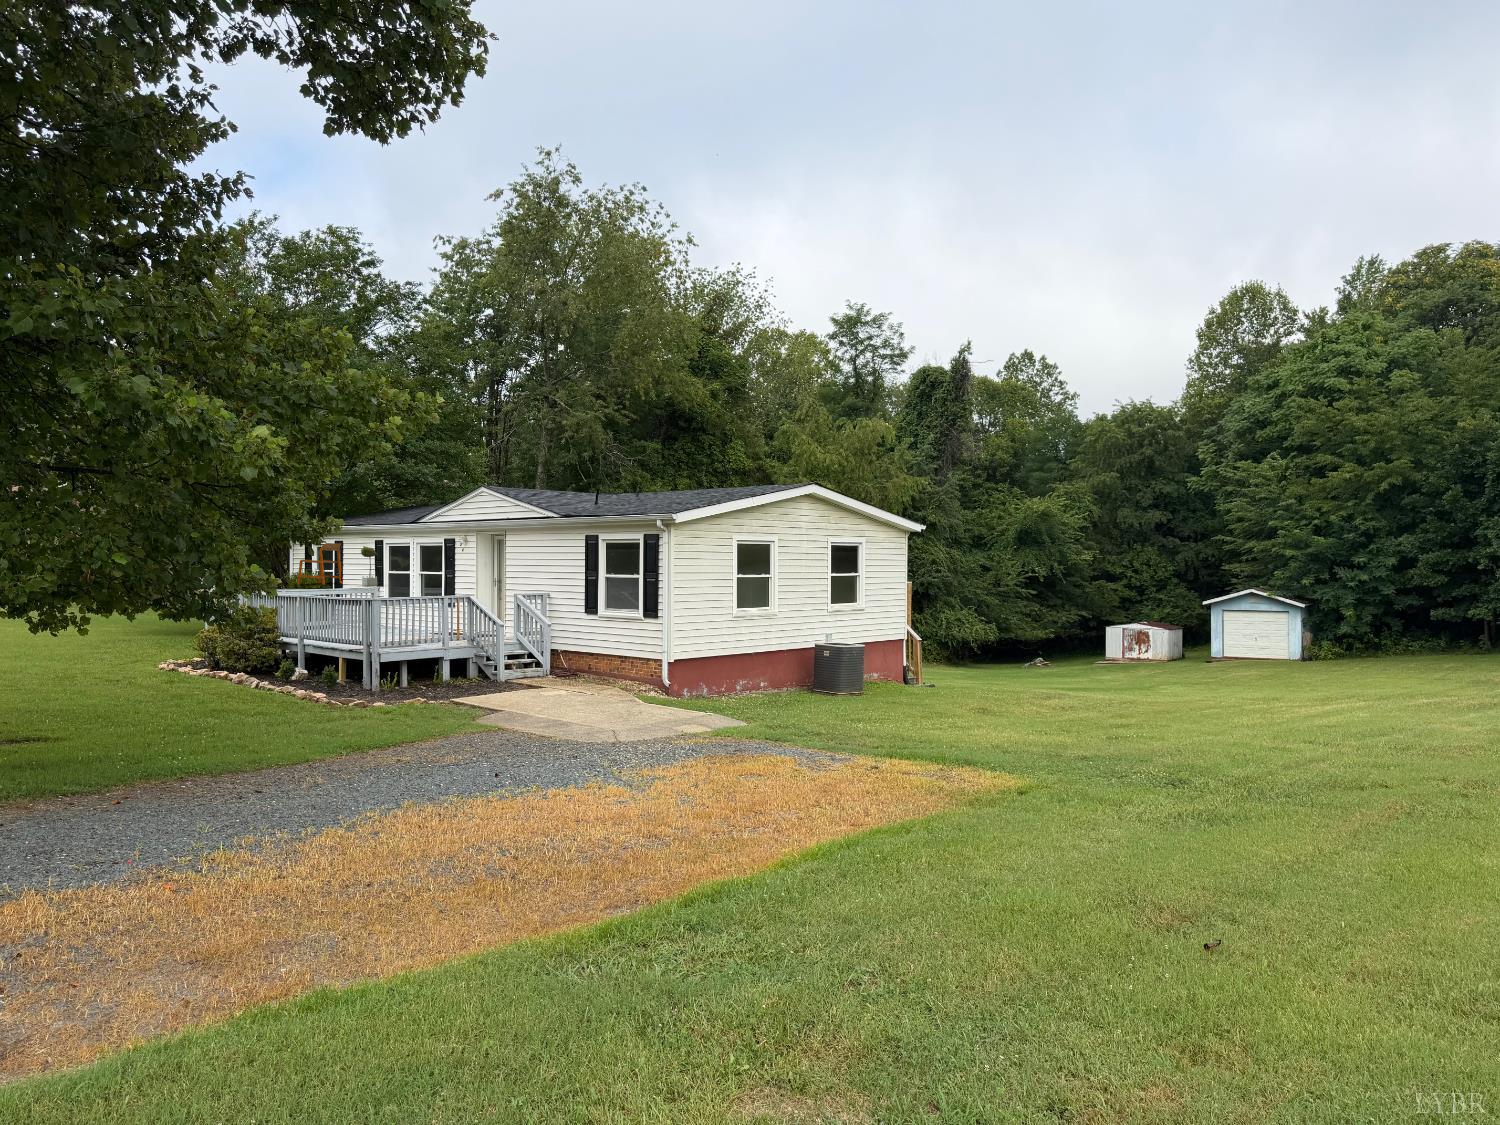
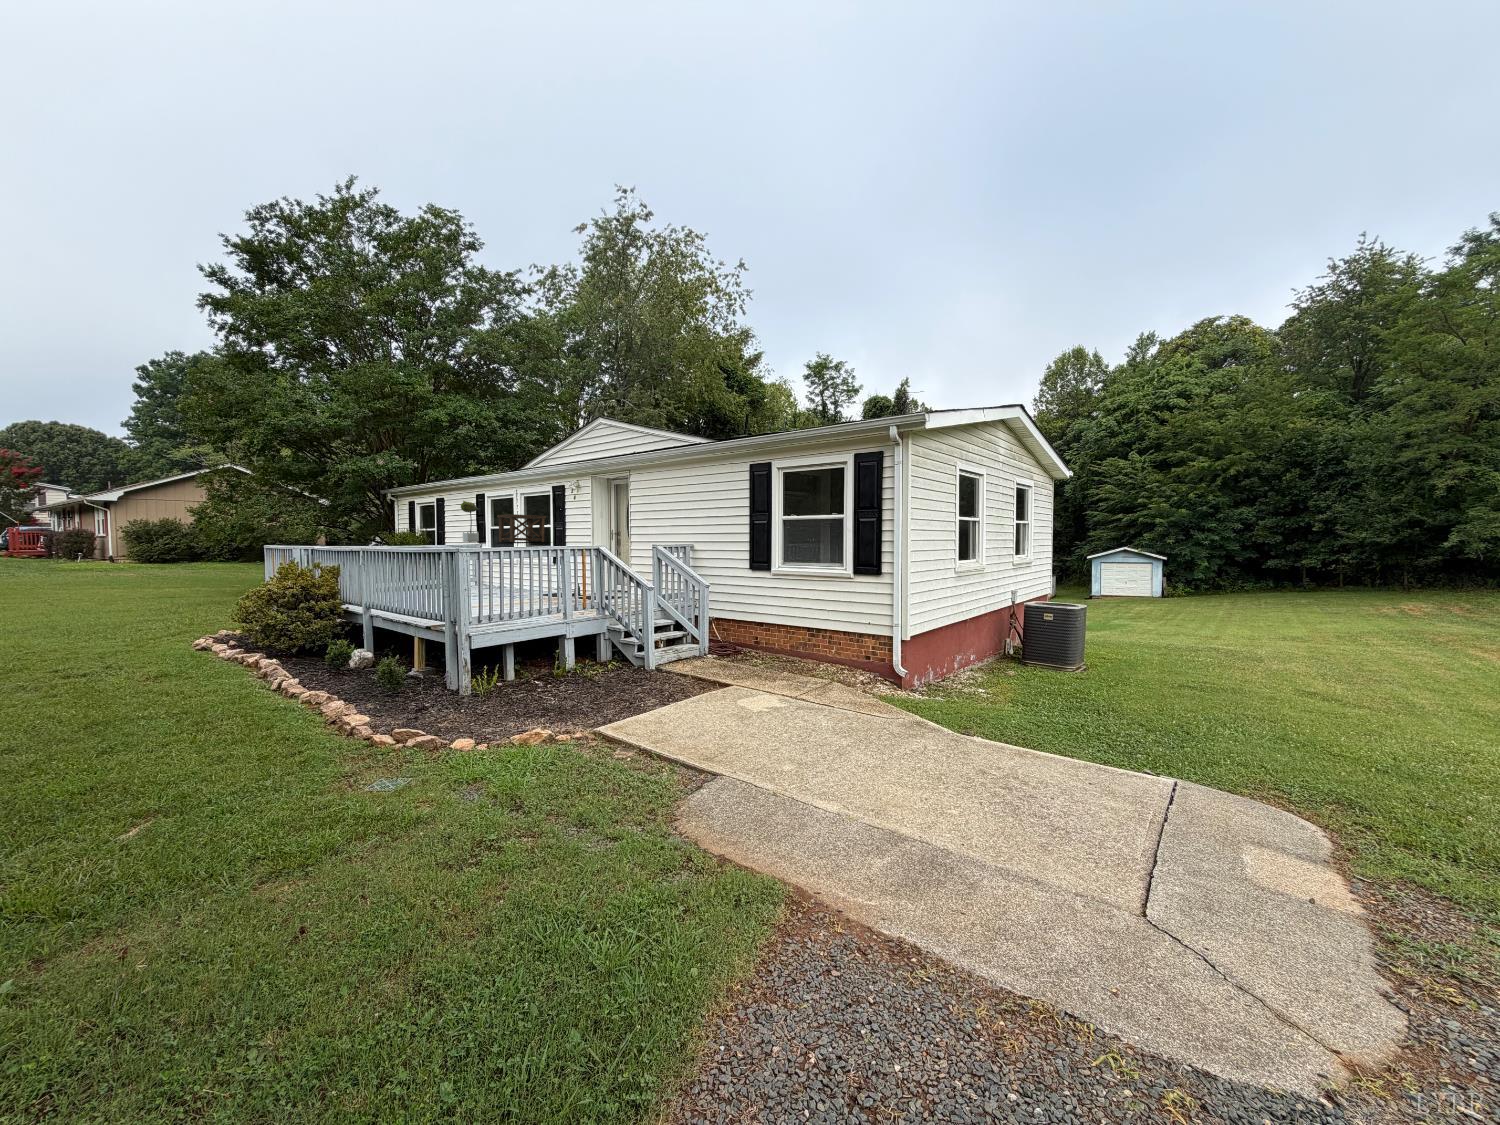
bench: present [297,543,343,585] -> none [397,499,446,542]
side table: none [395,563,439,588] -> present [497,514,546,542]

